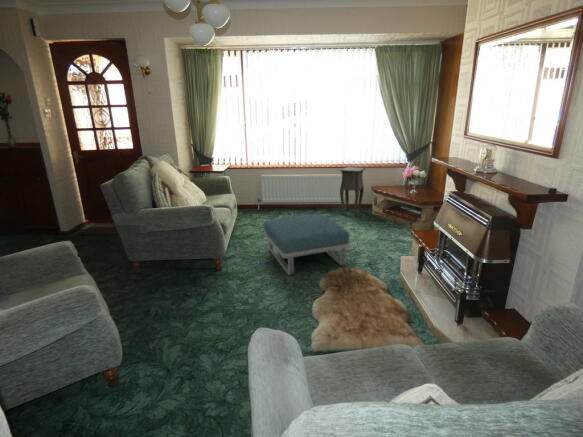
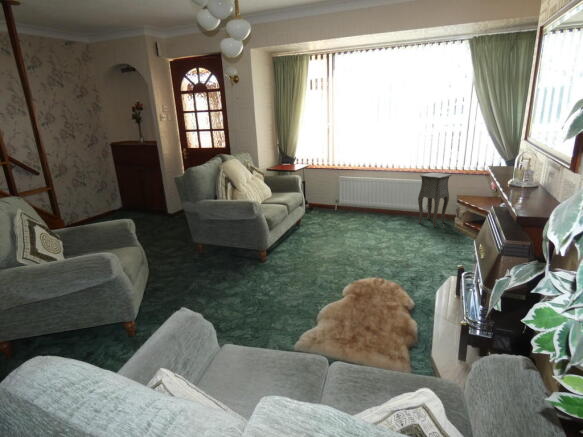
footstool: present [264,214,350,275] -> none [314,219,390,276]

